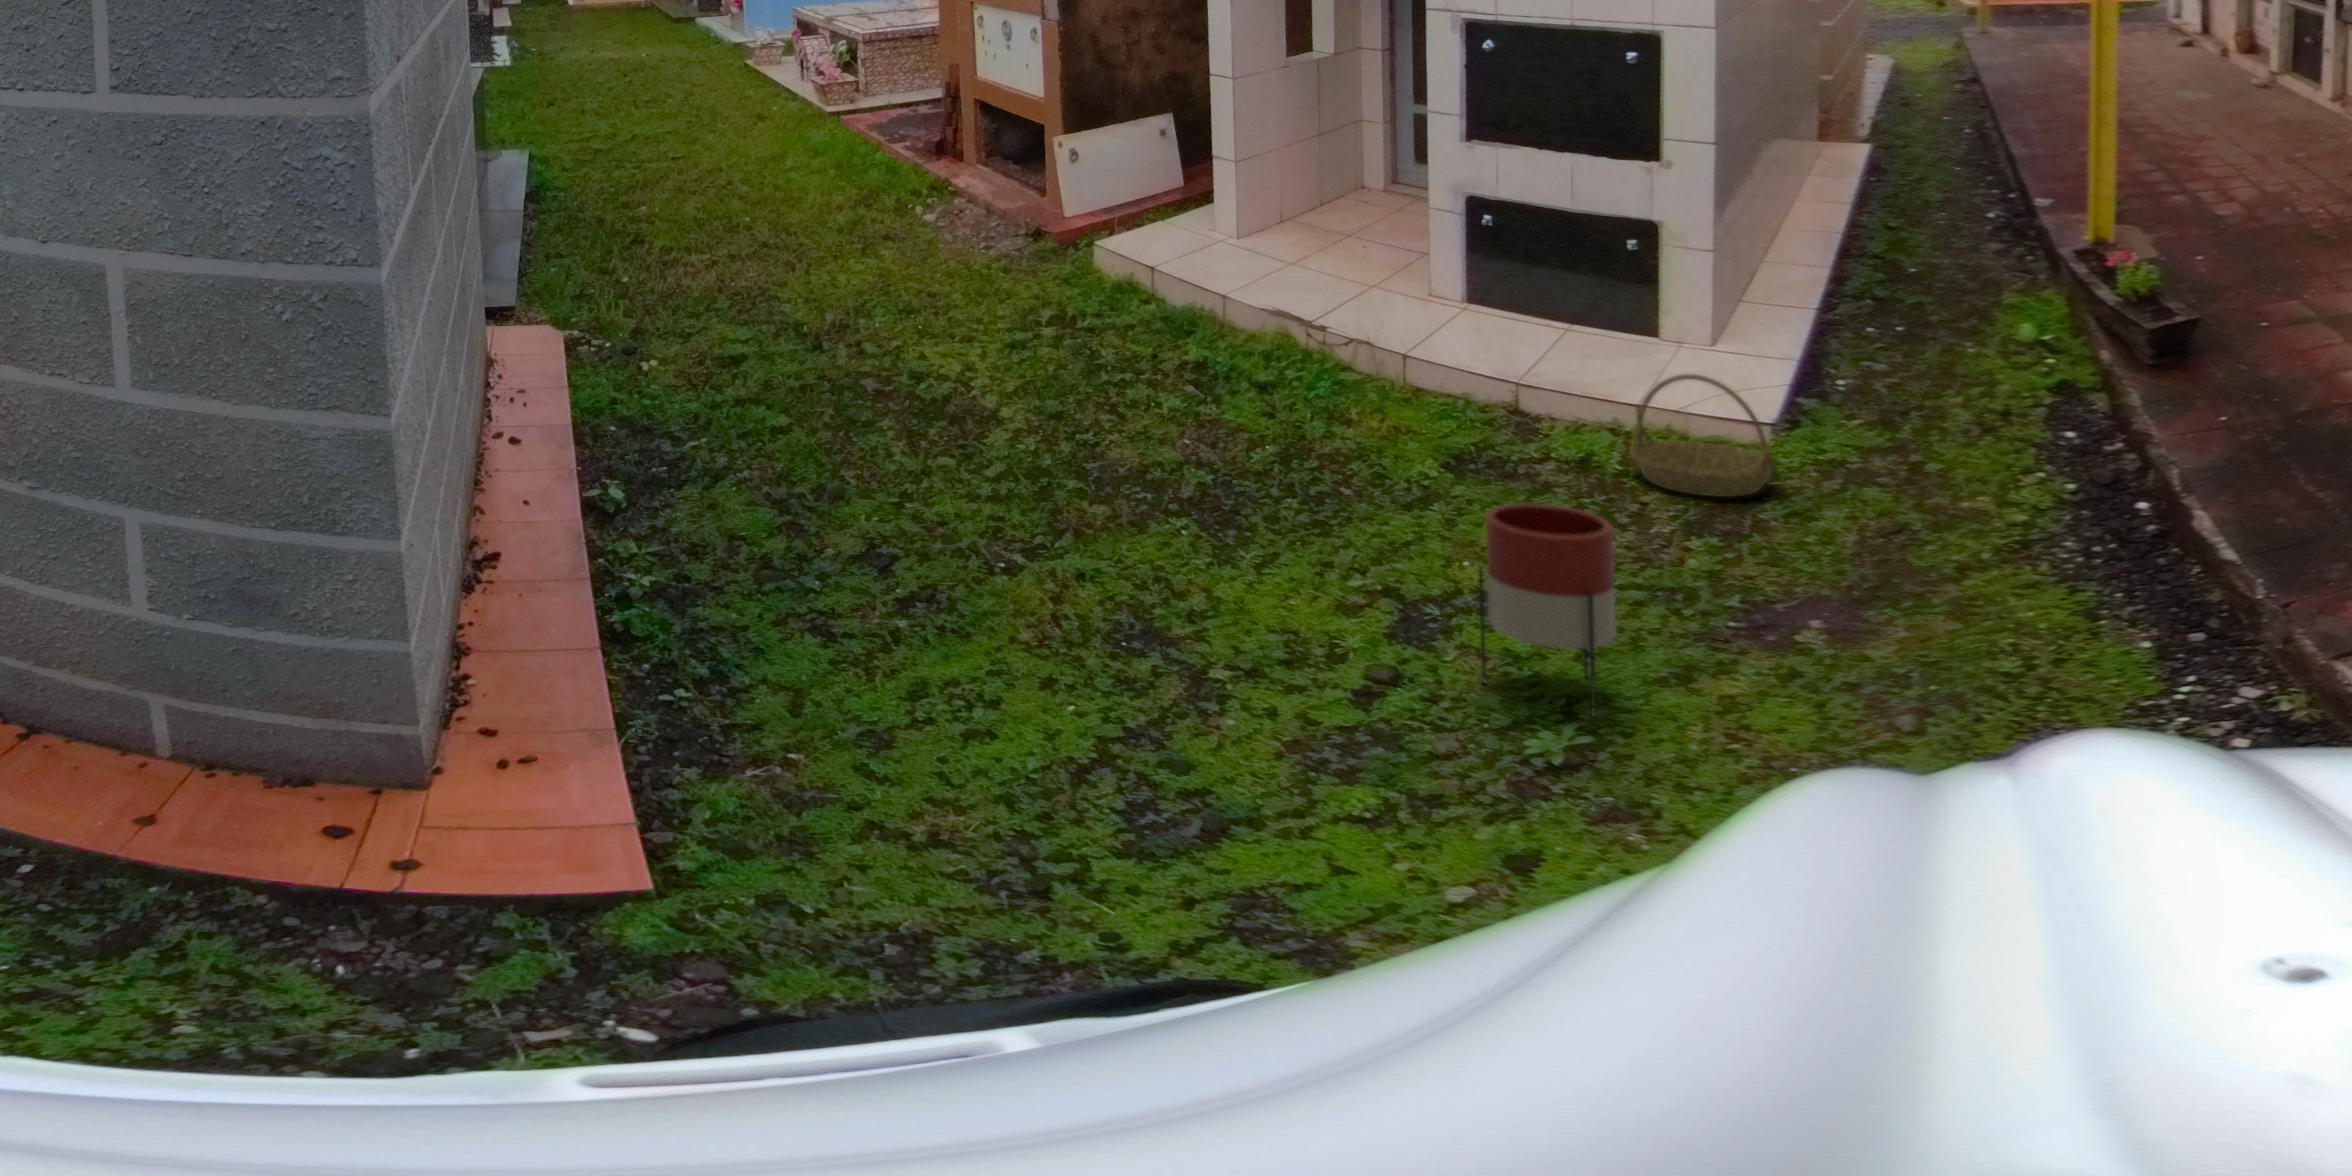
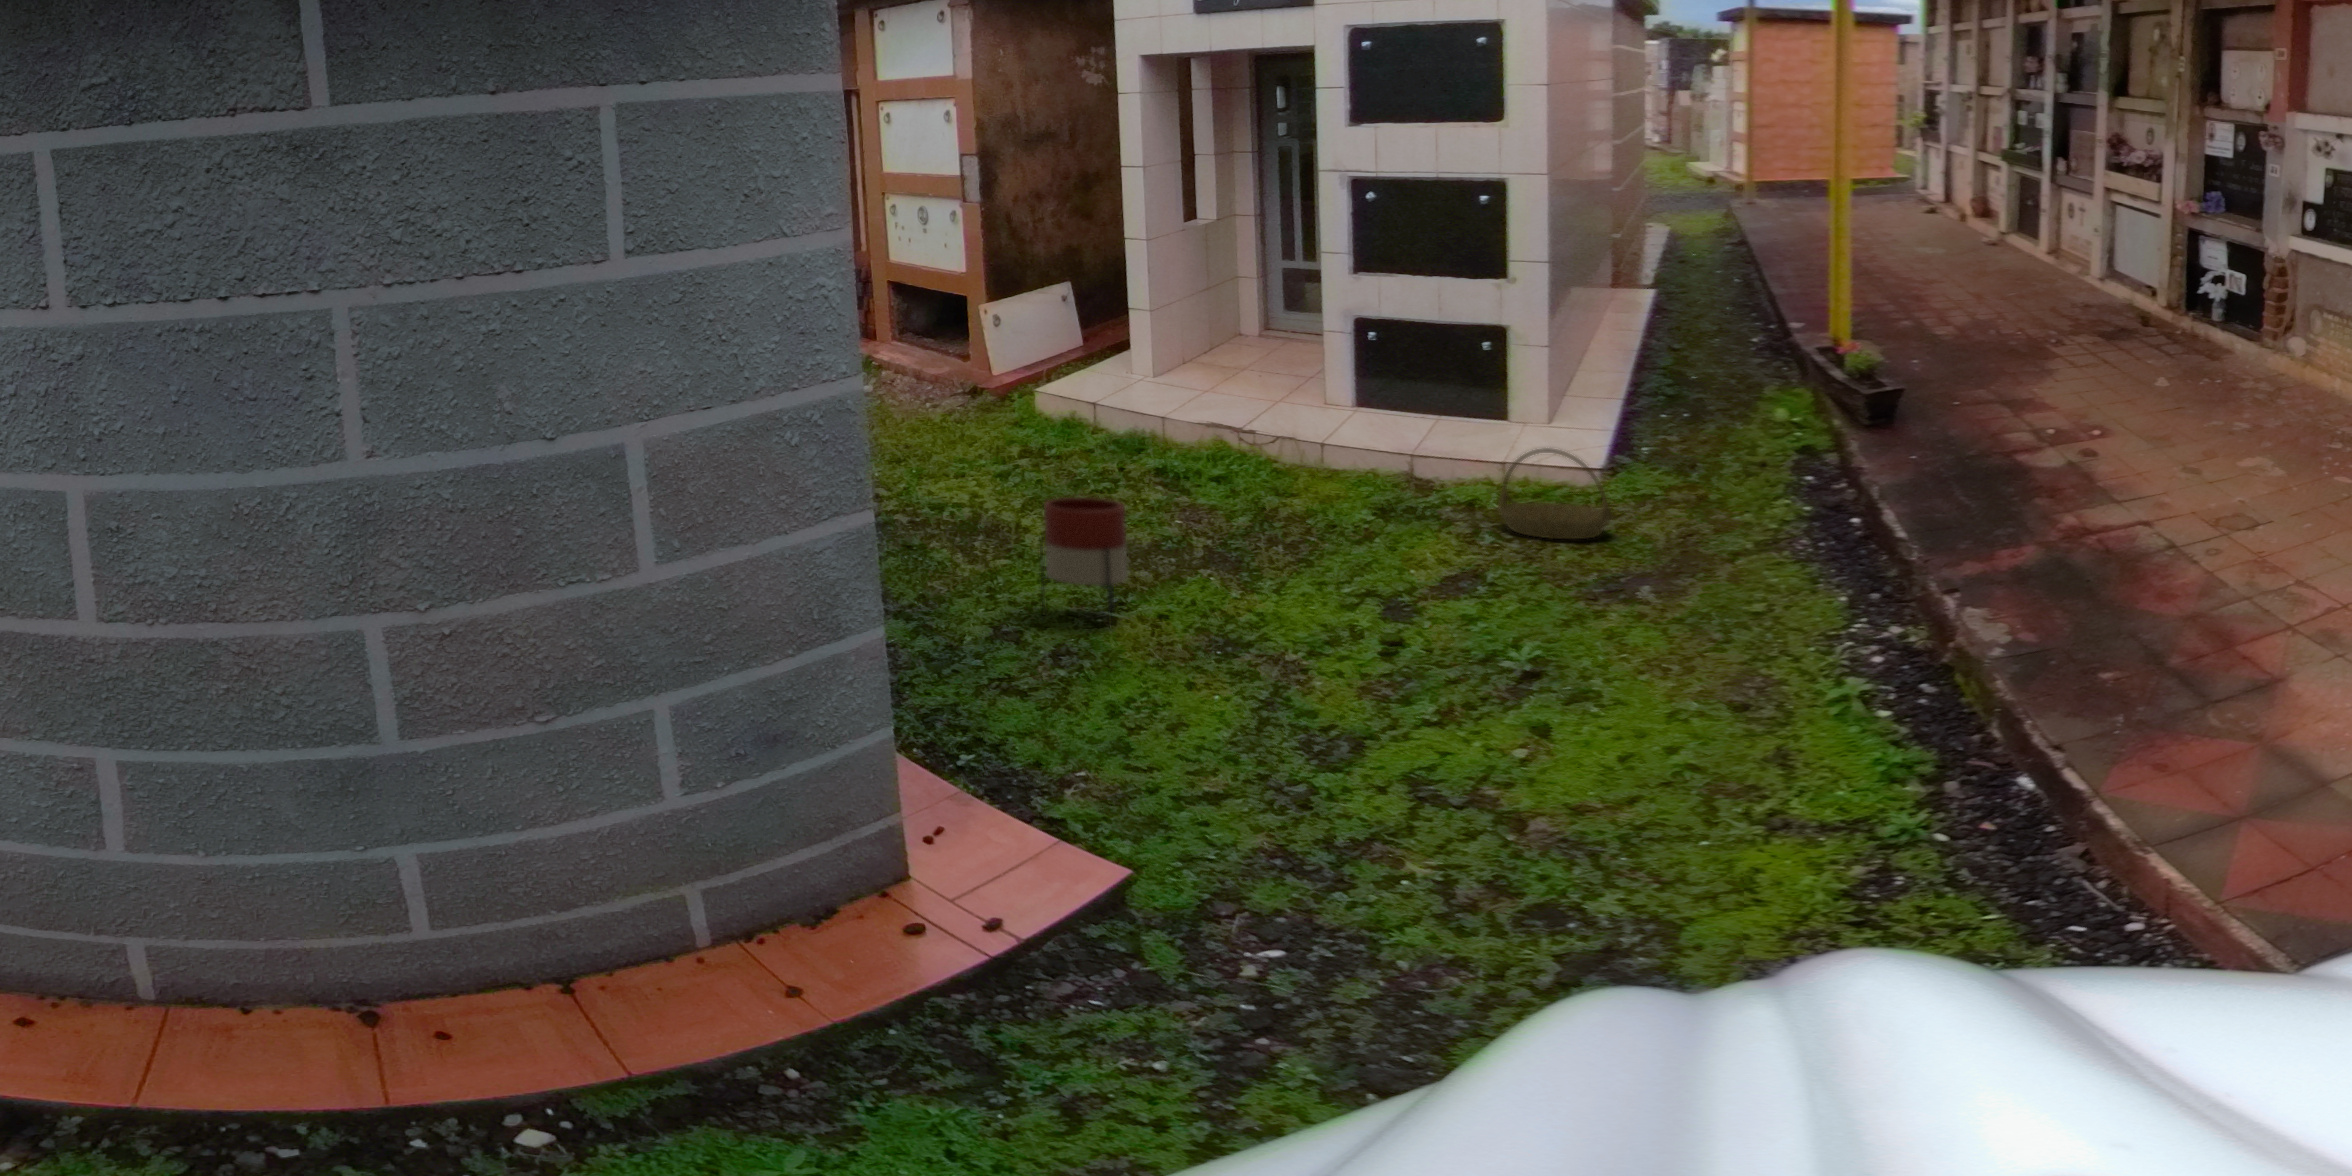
planter: present [1478,503,1616,716] -> present [1039,497,1128,614]

